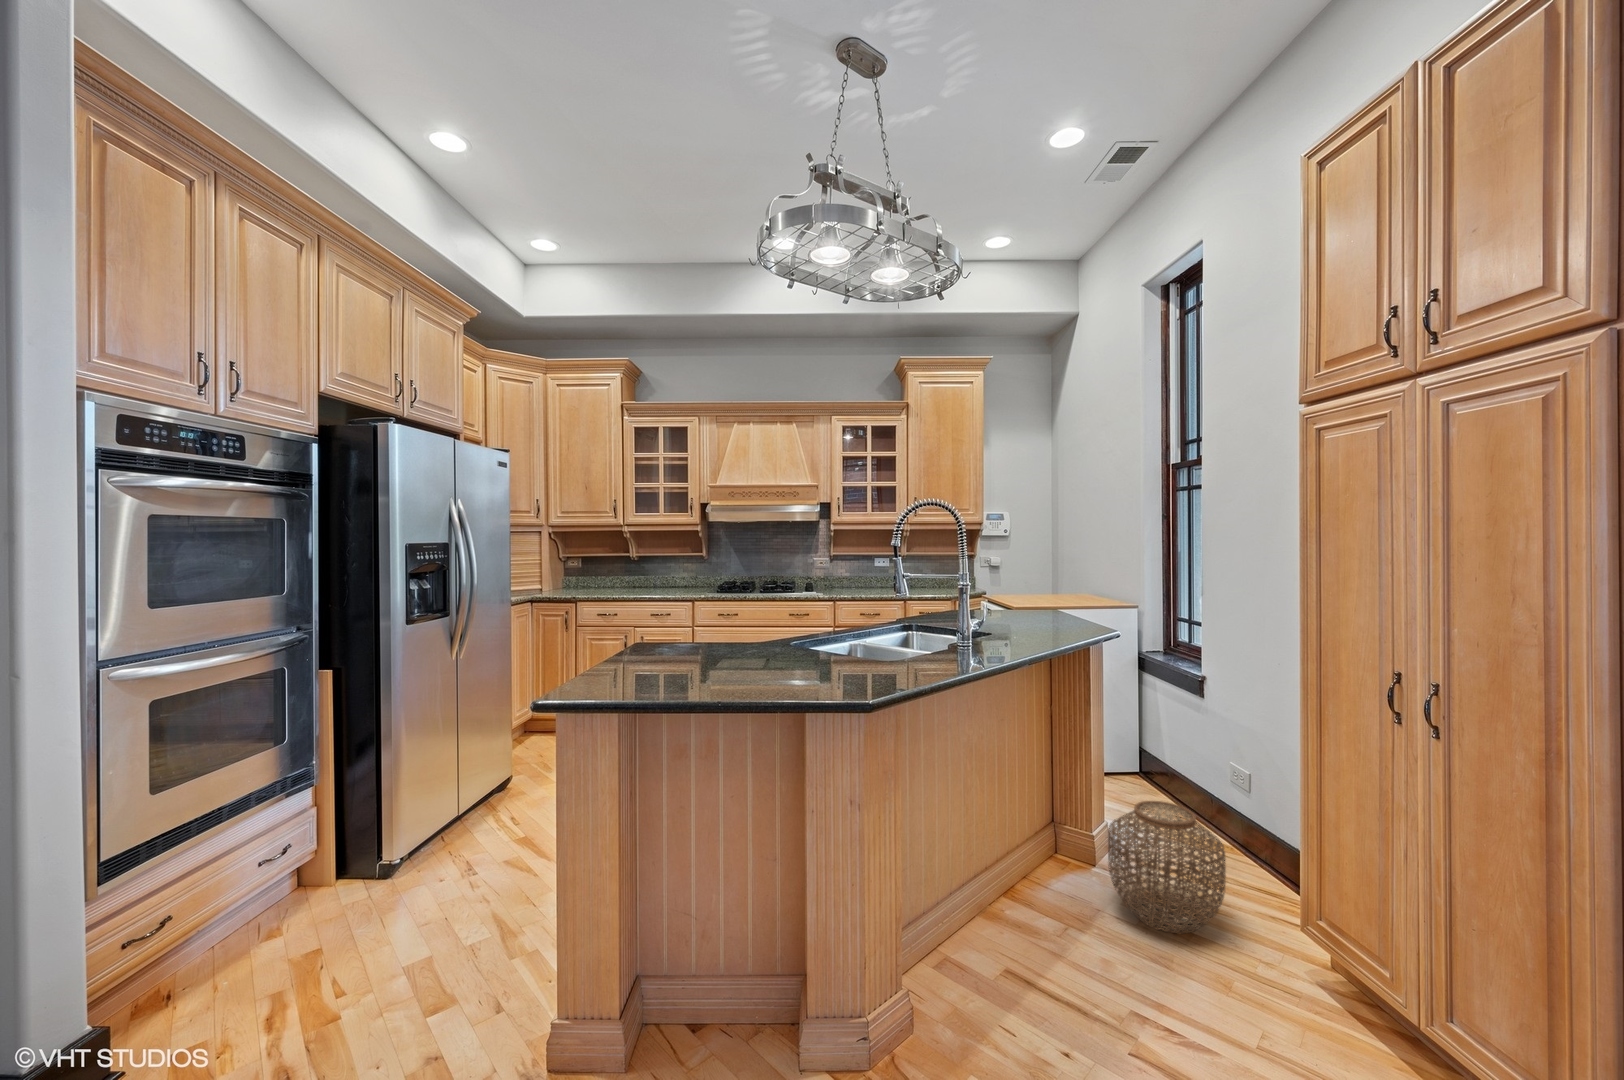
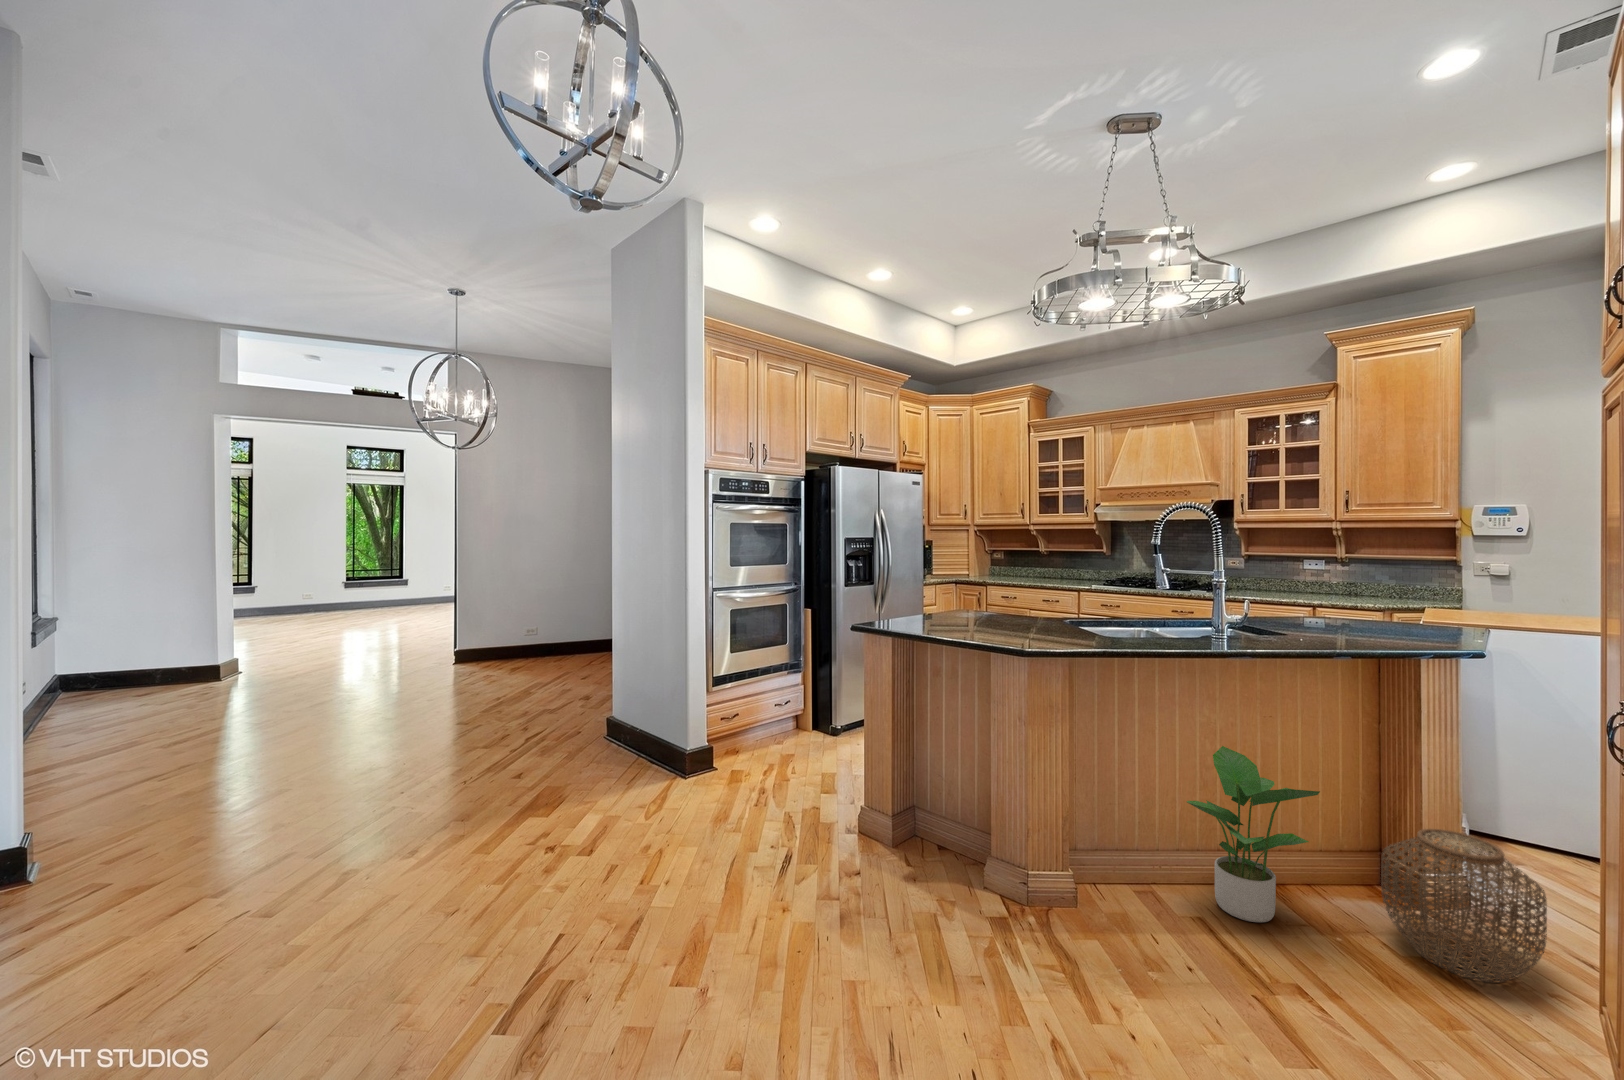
potted plant: none [975,768,1100,958] -> present [1187,746,1320,922]

